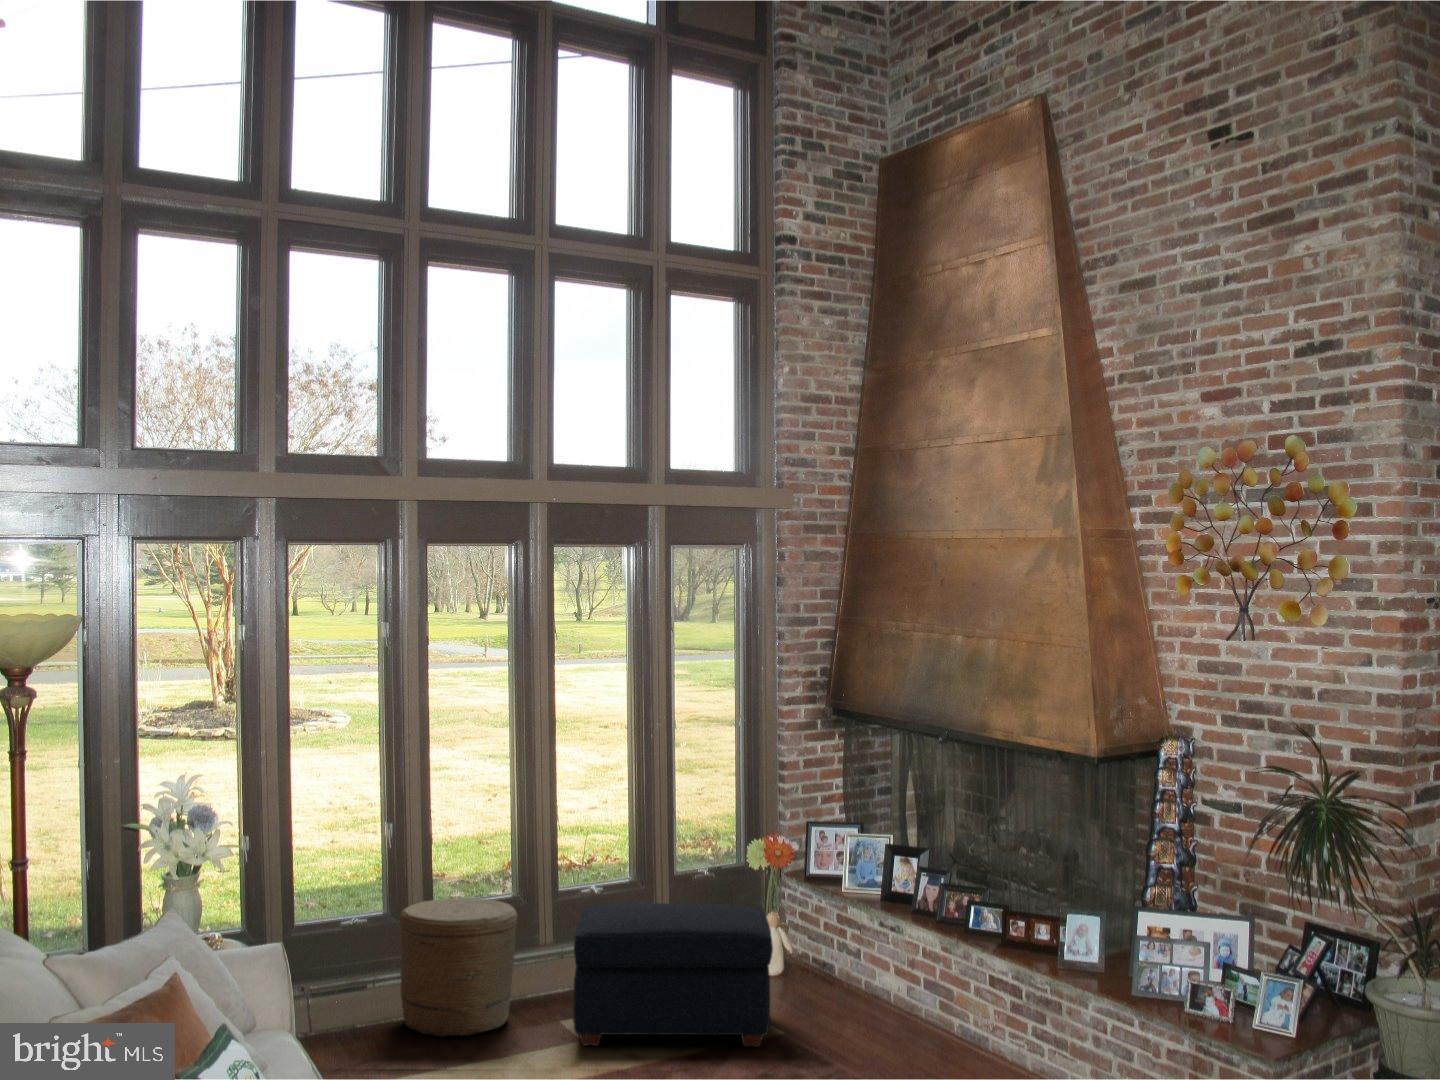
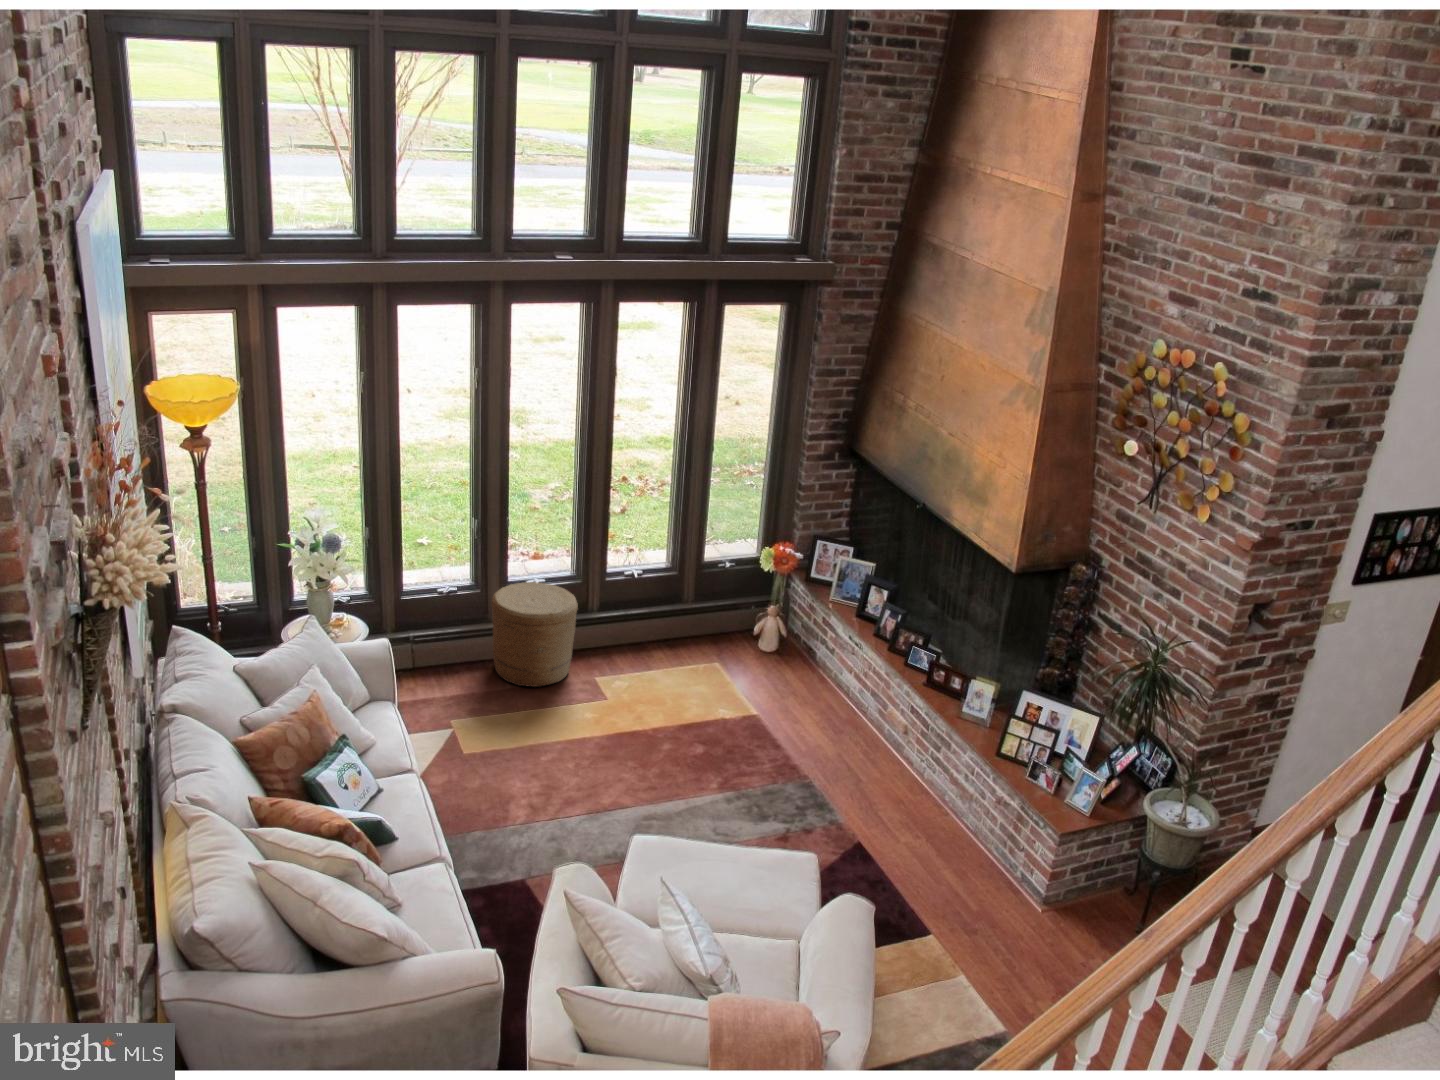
ottoman: present [573,903,773,1046] -> none [611,598,762,722]

